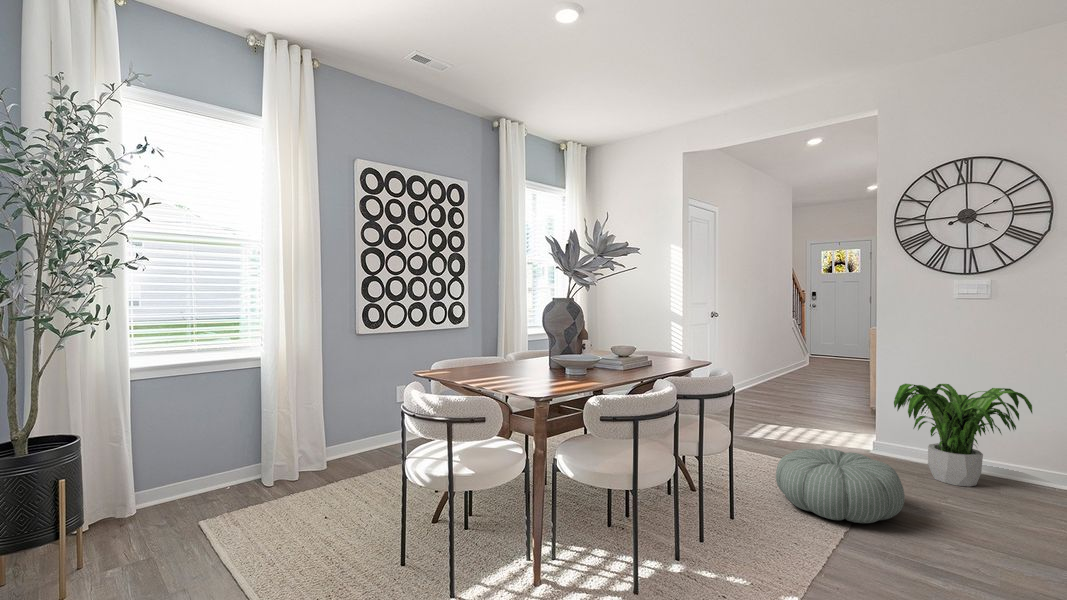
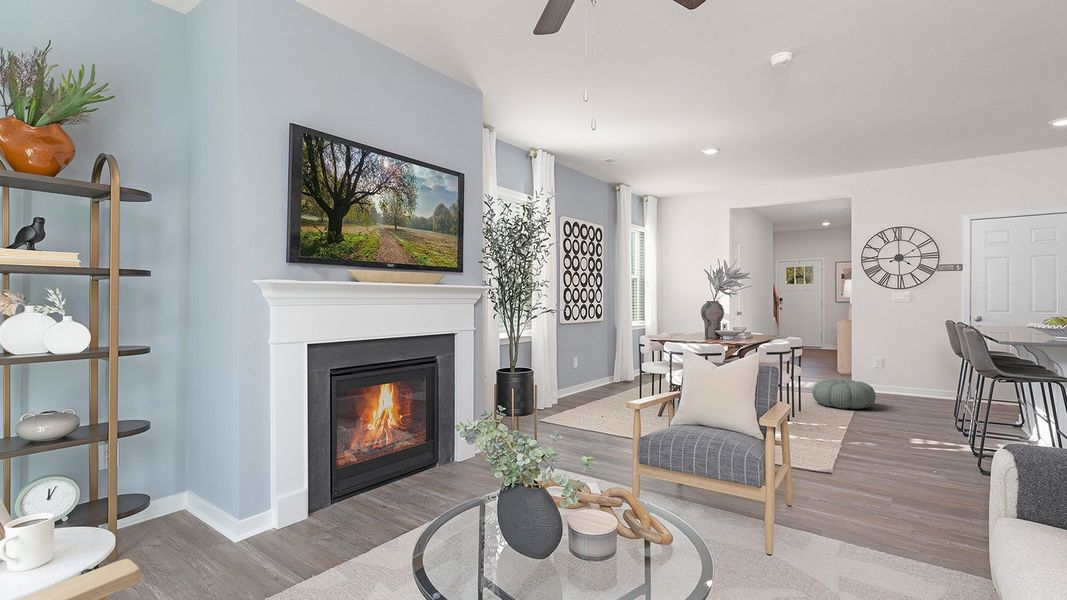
potted plant: present [894,384,1032,486] -> none [865,347,931,399]

